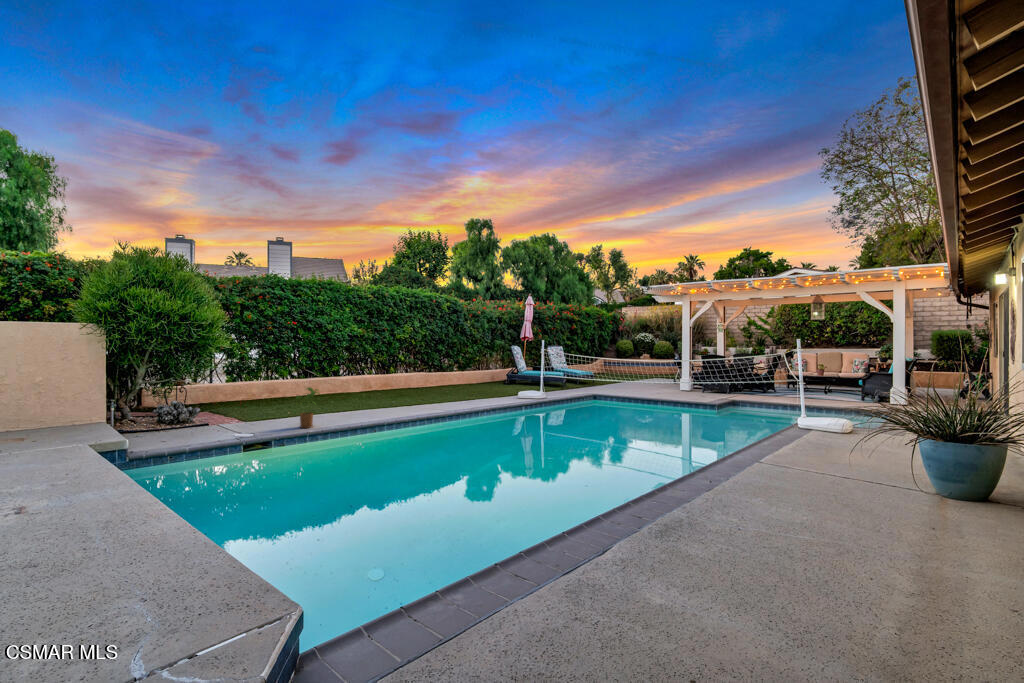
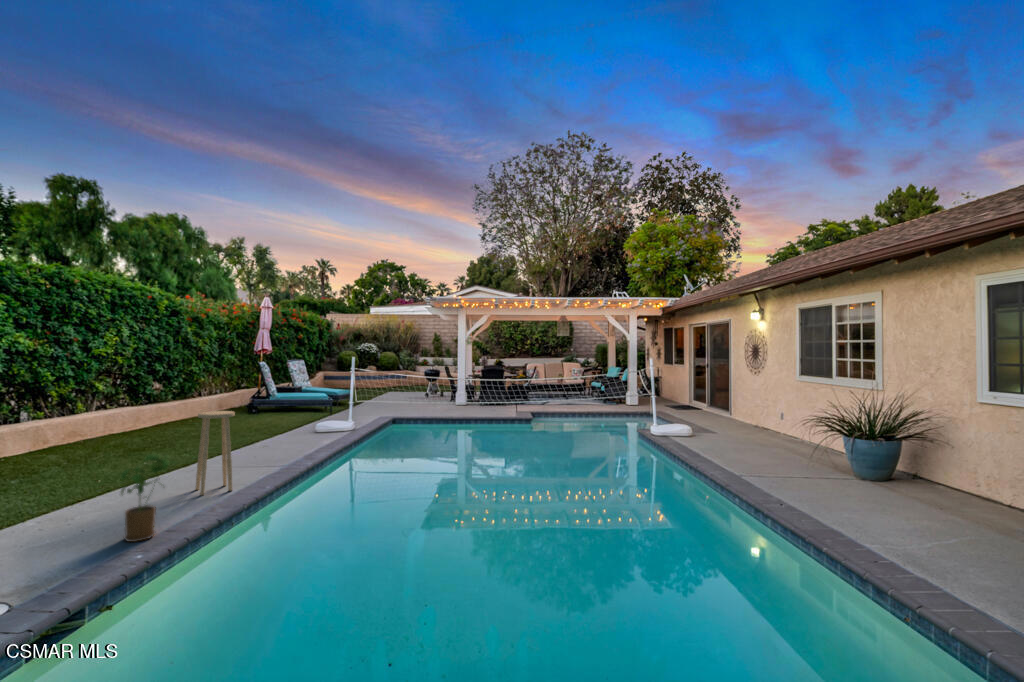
stool: none [365,371,385,417] -> present [196,411,235,495]

